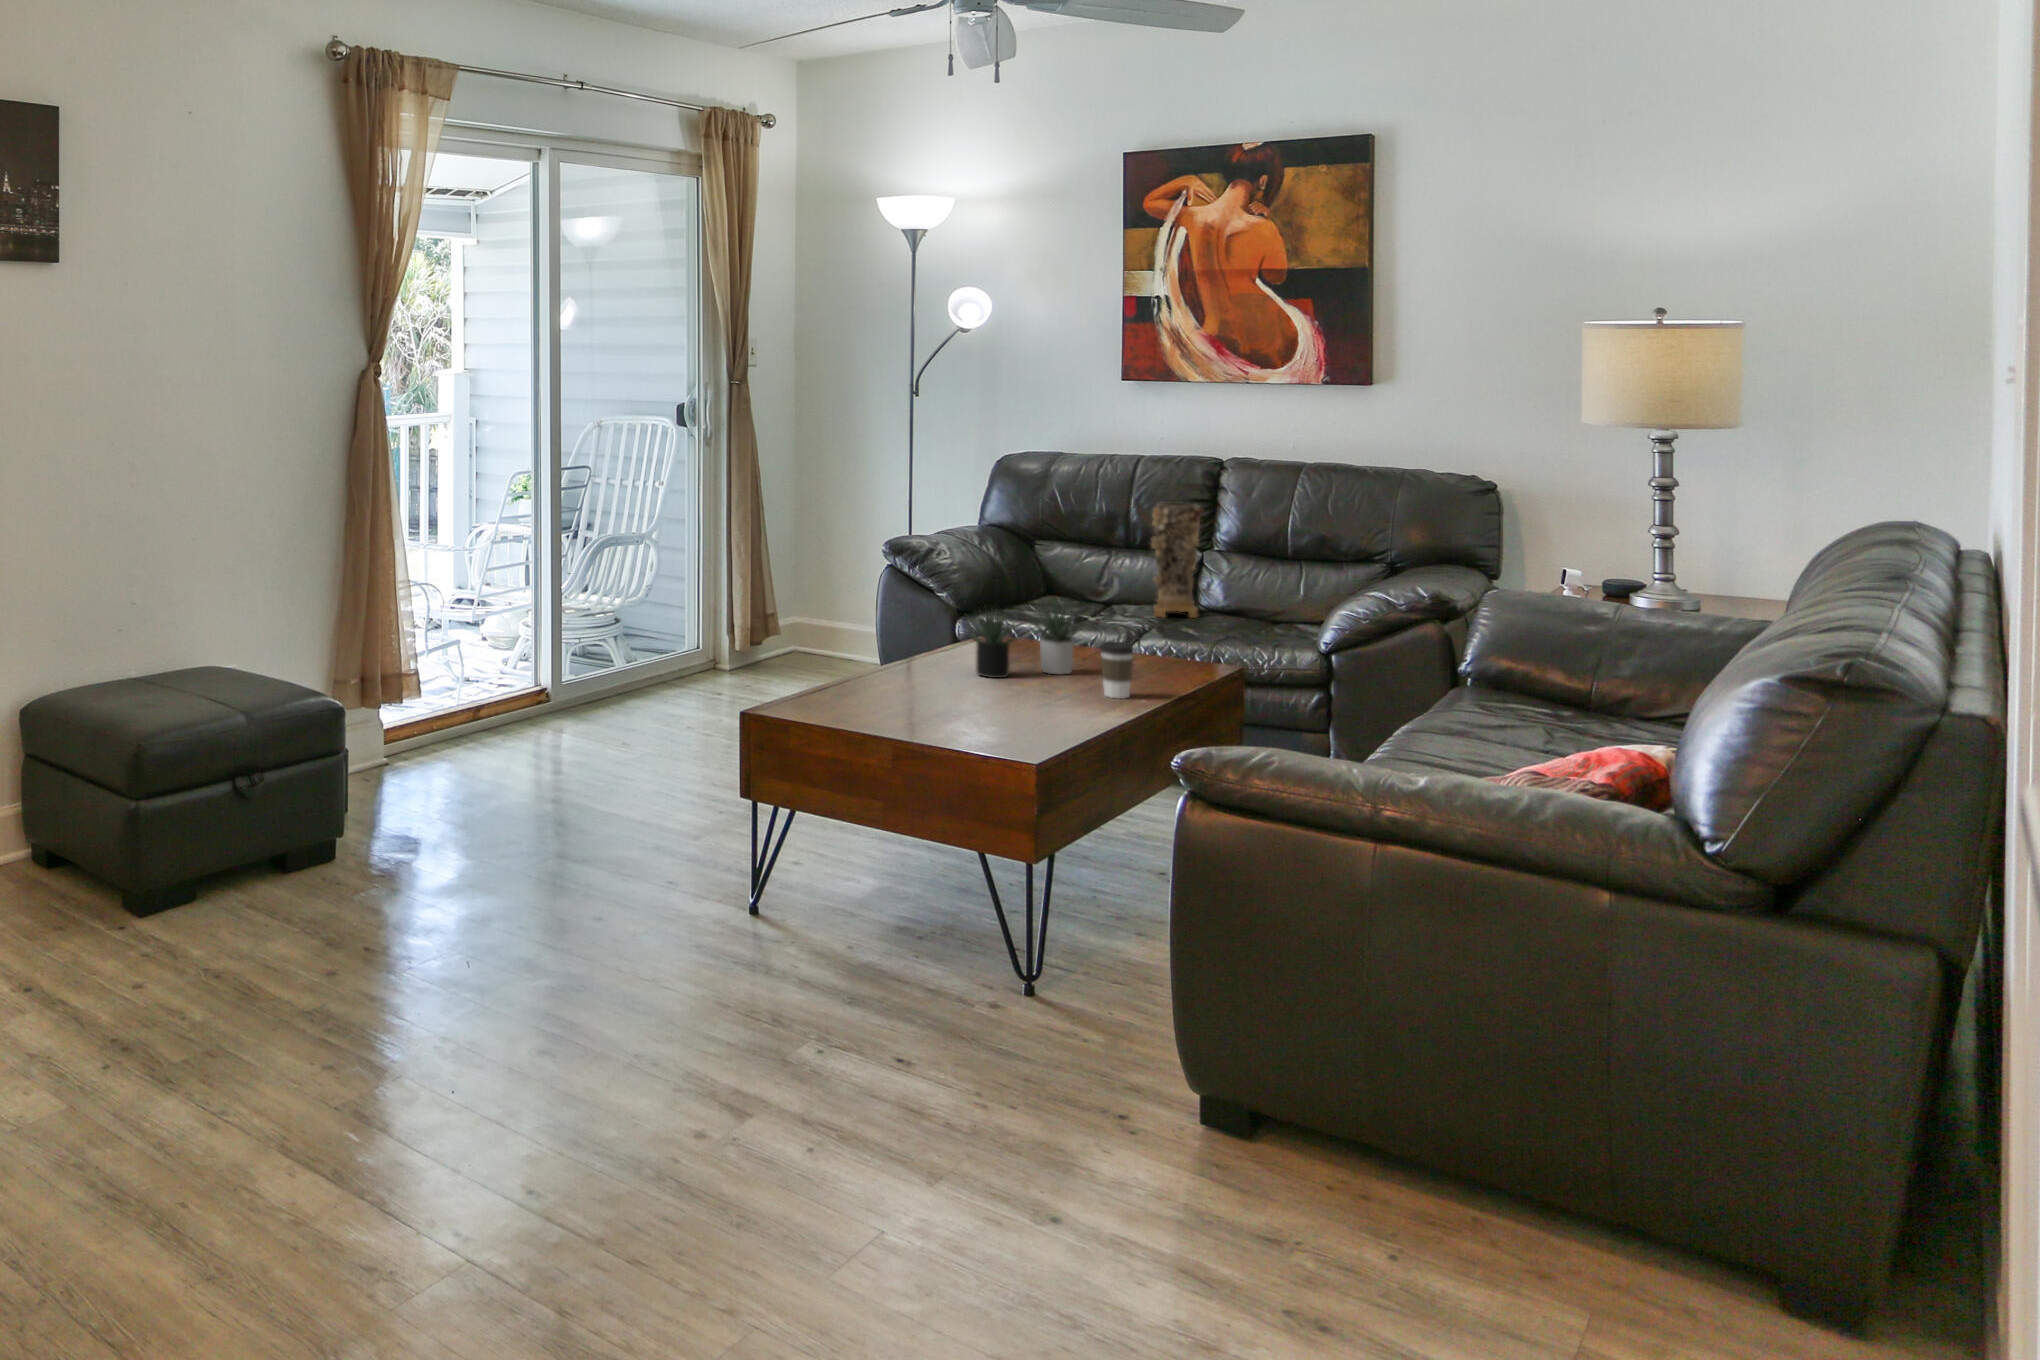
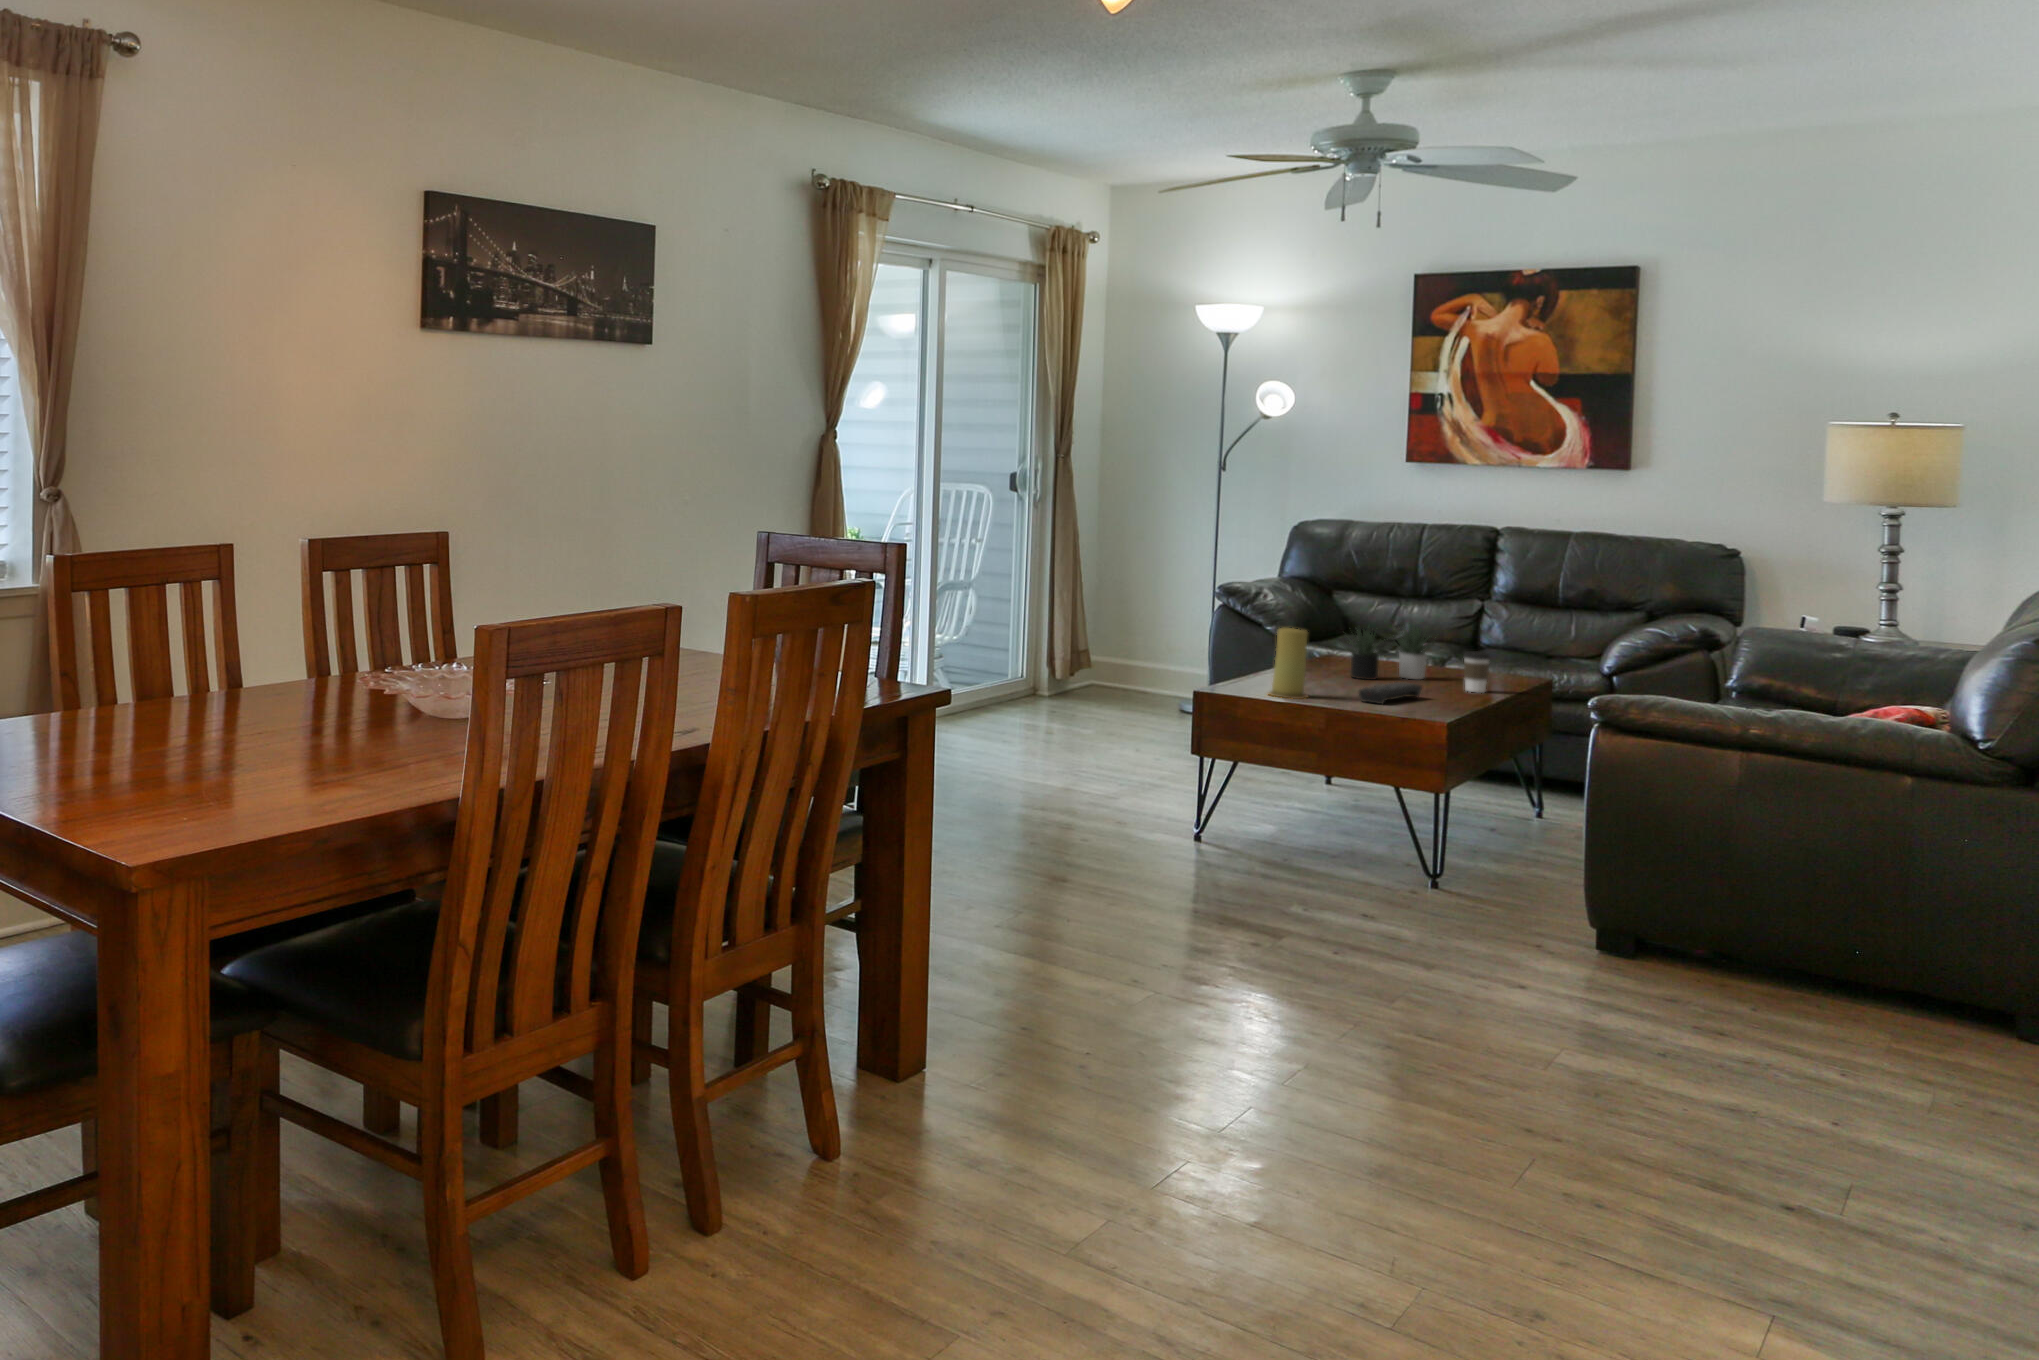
decorative vase: present [1151,503,1203,618] -> none [1447,560,1495,653]
candle: none [821,624,875,724] -> present [1268,628,1307,699]
remote control: none [933,692,1030,732] -> present [1359,682,1422,704]

